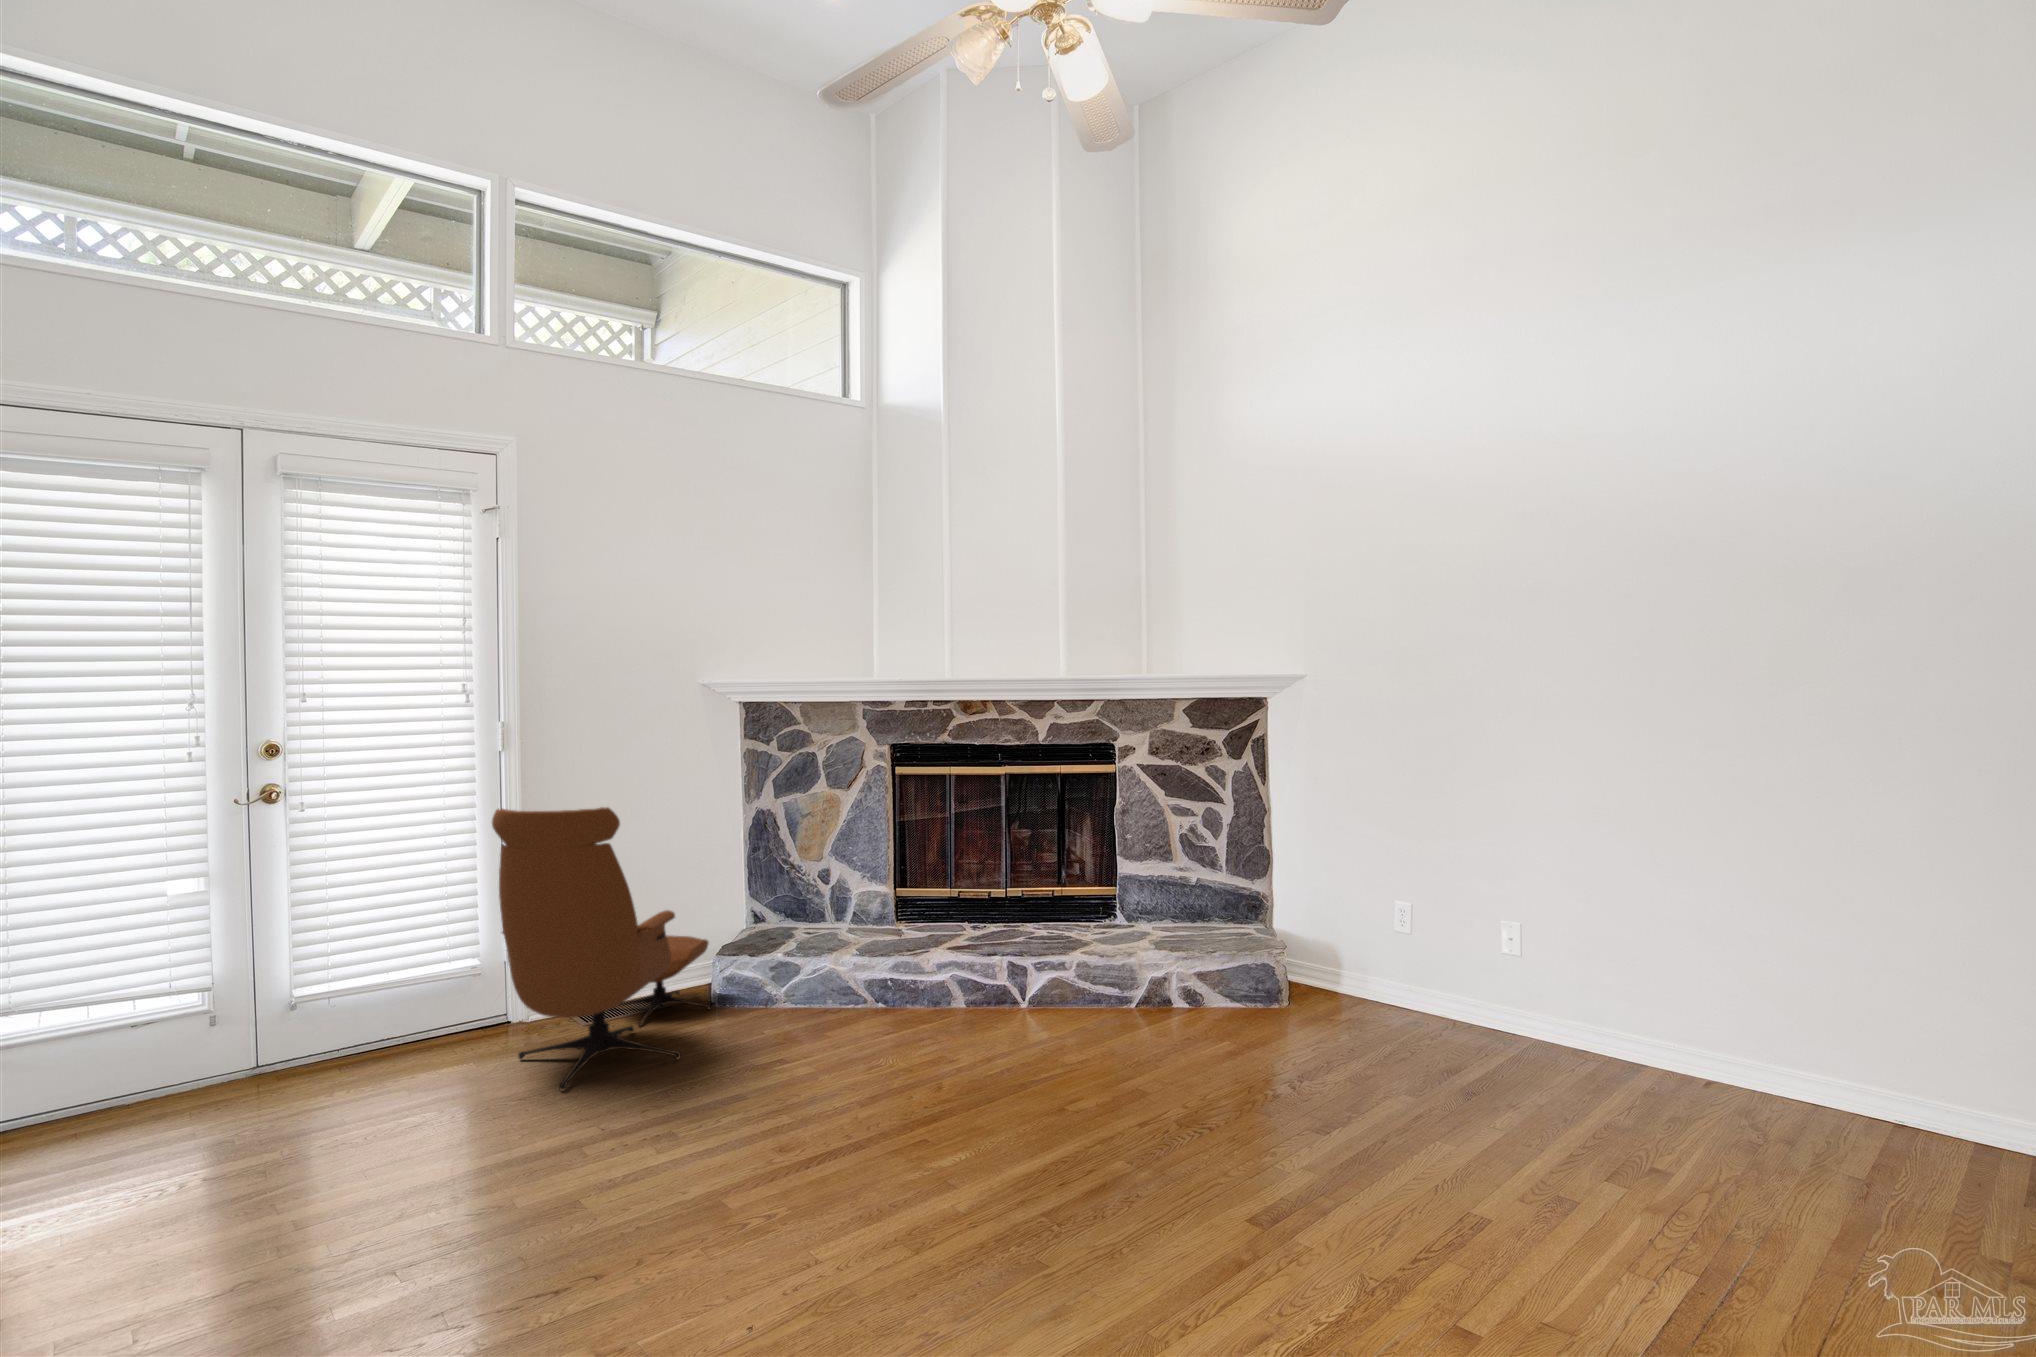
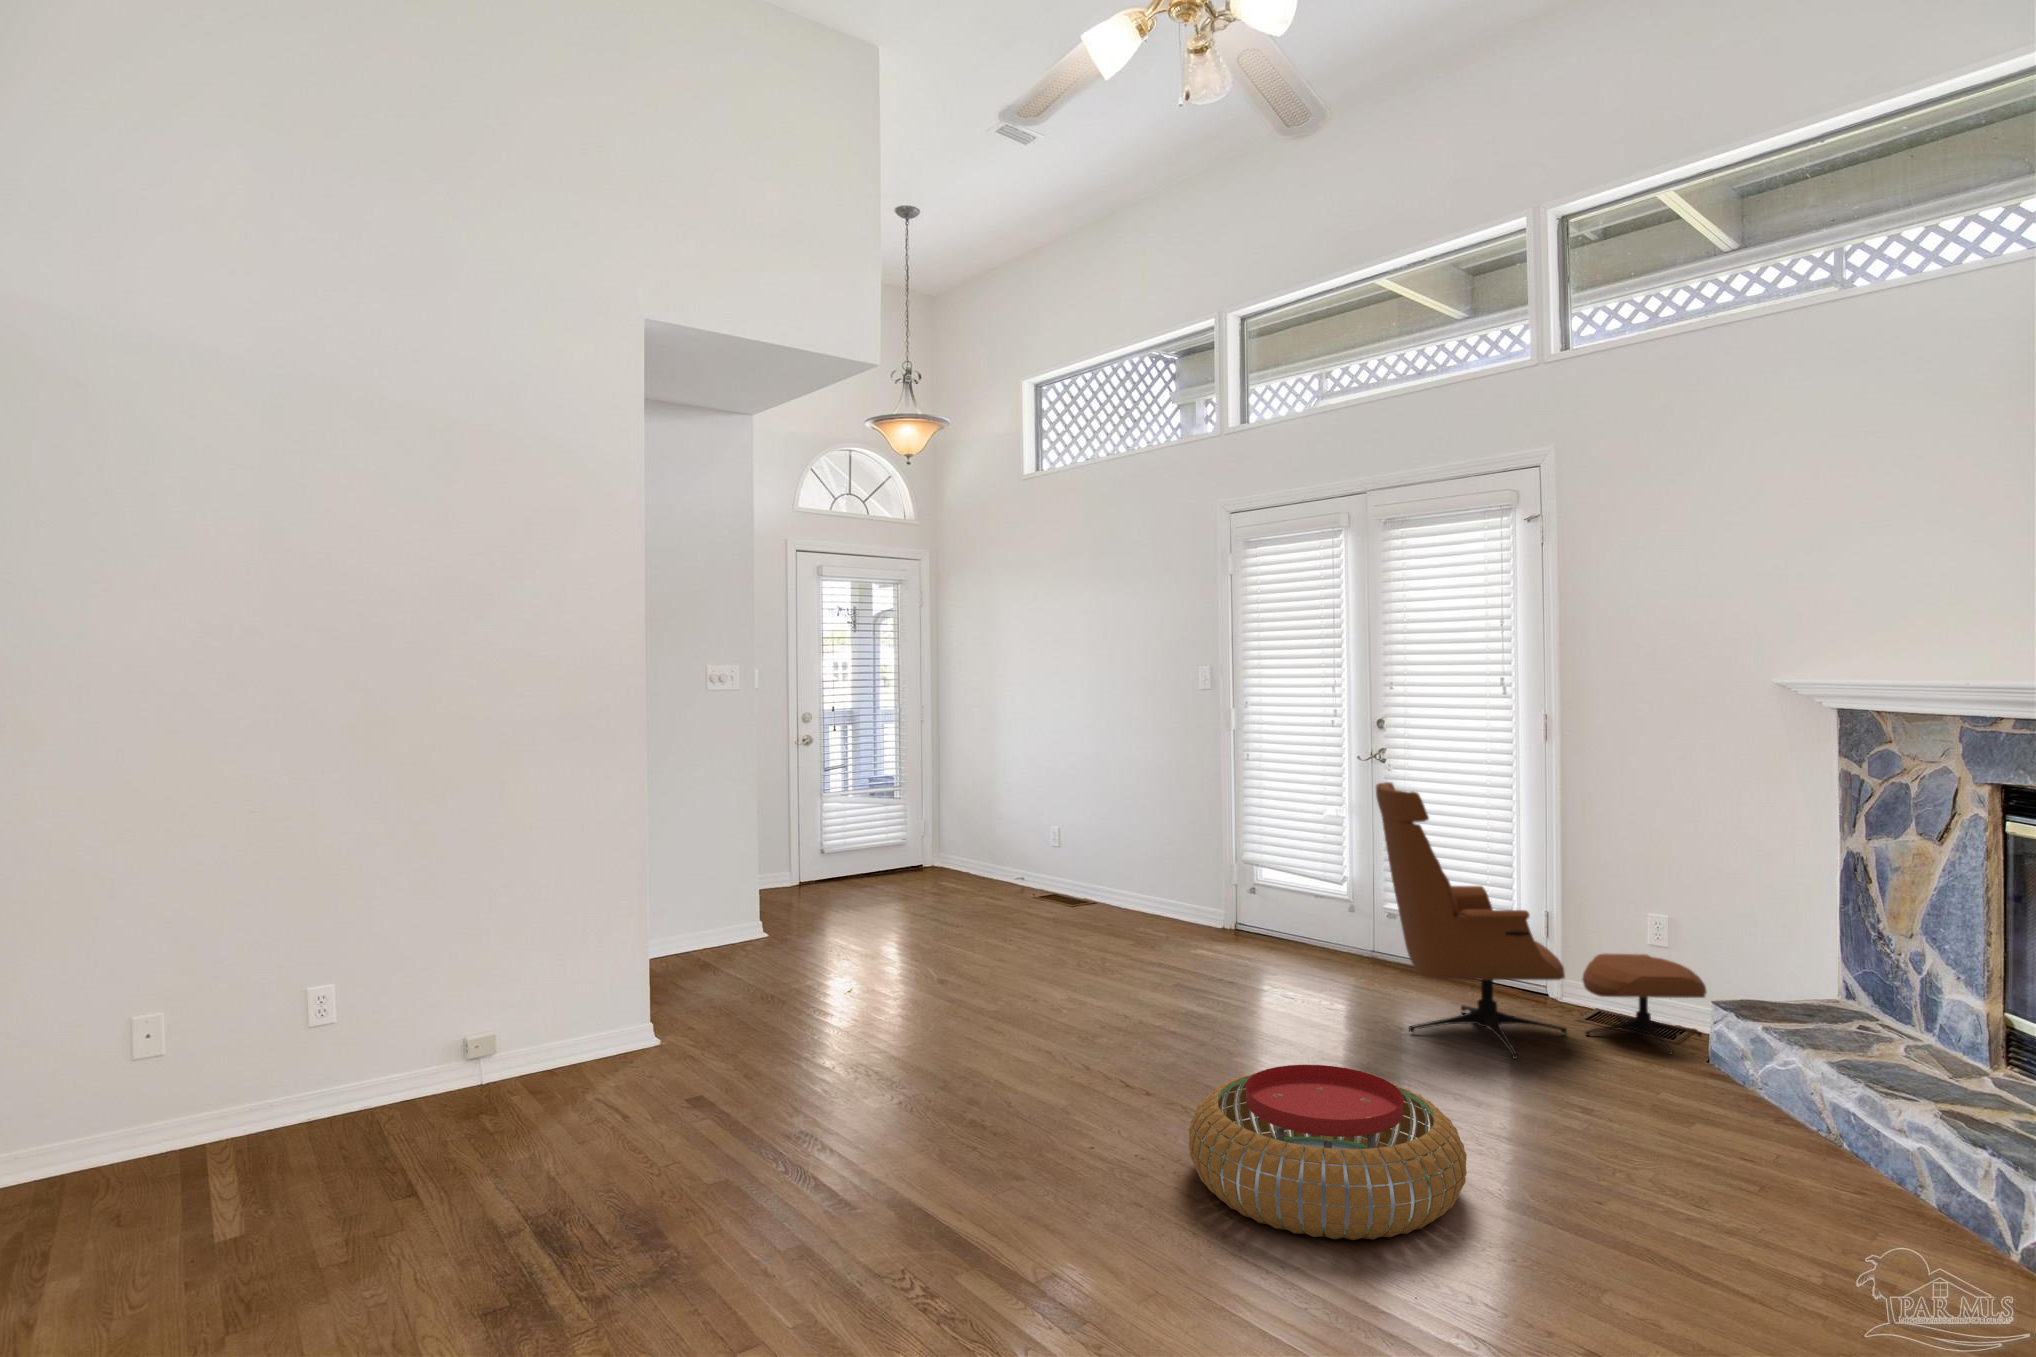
pouf: none [801,1057,1073,1239] -> present [1189,1065,1467,1240]

